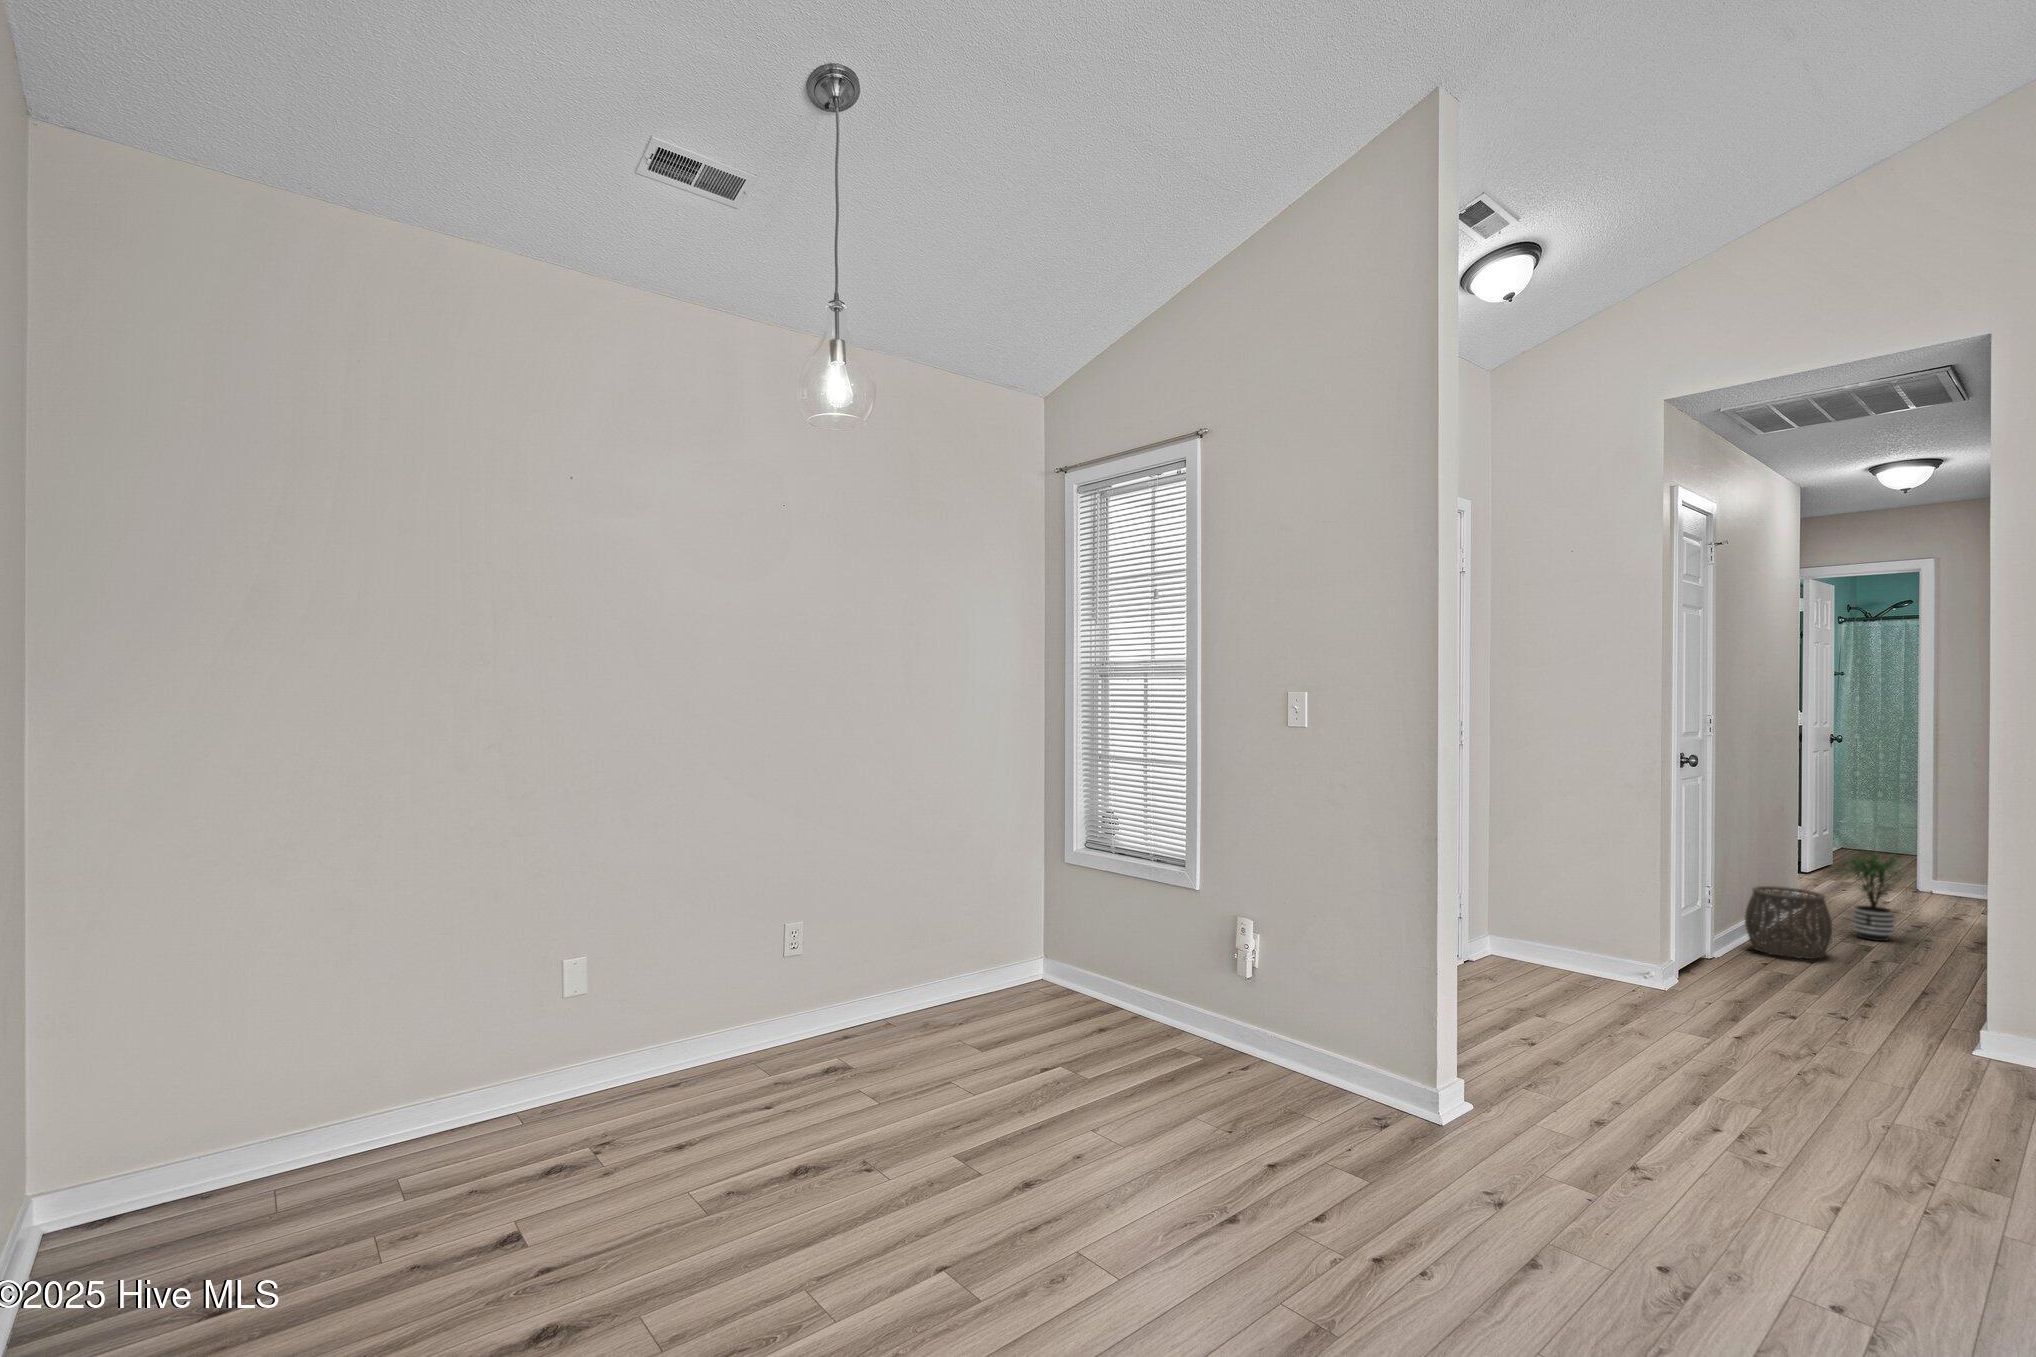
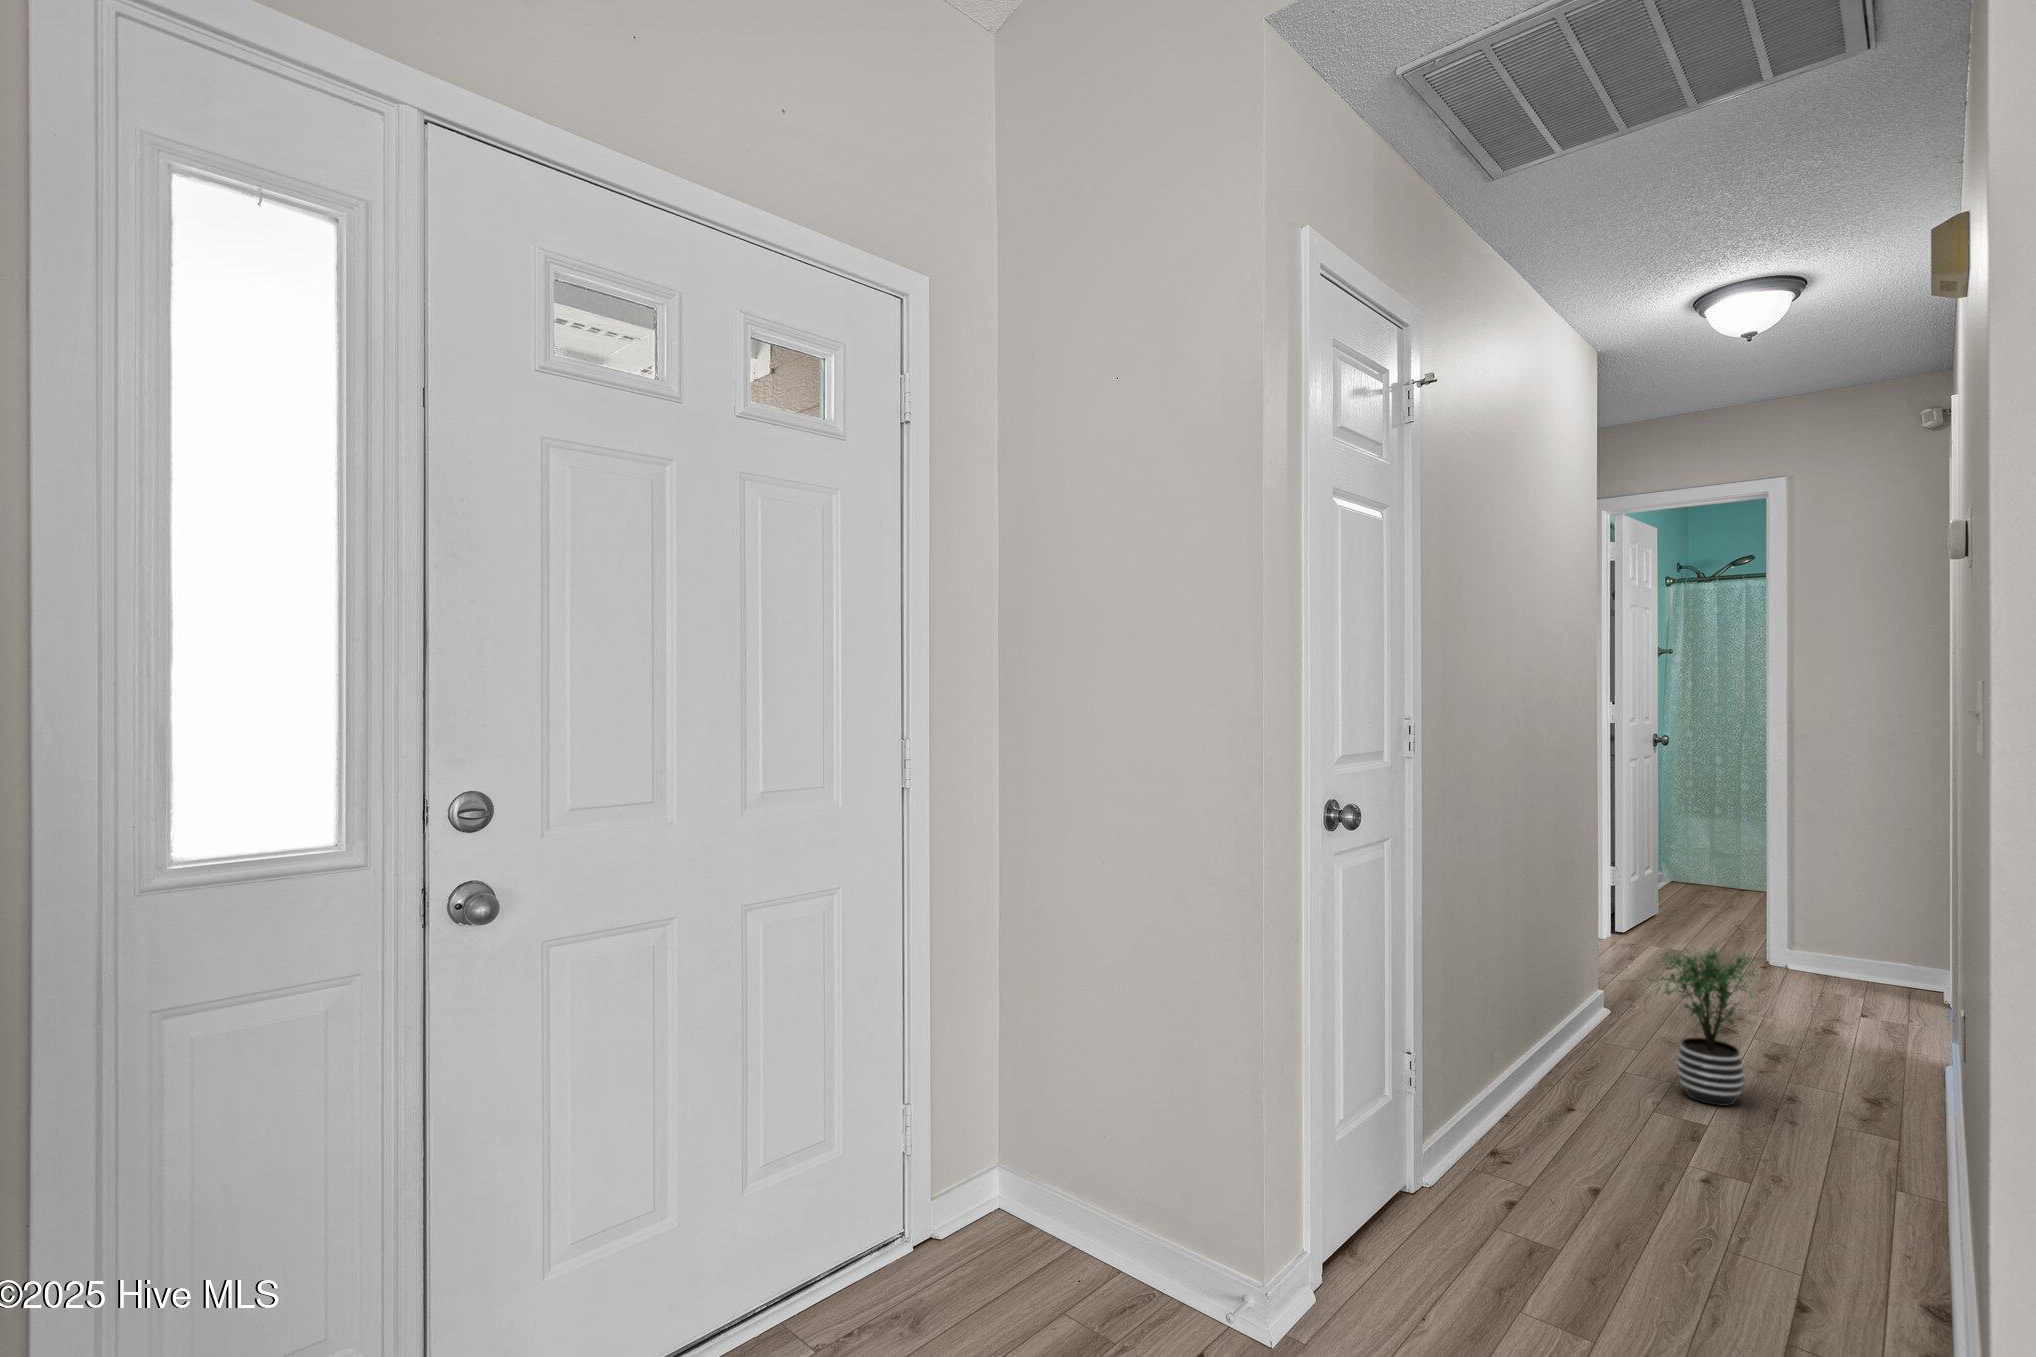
woven basket: present [1745,886,1833,959] -> none [1487,1025,1640,1180]

